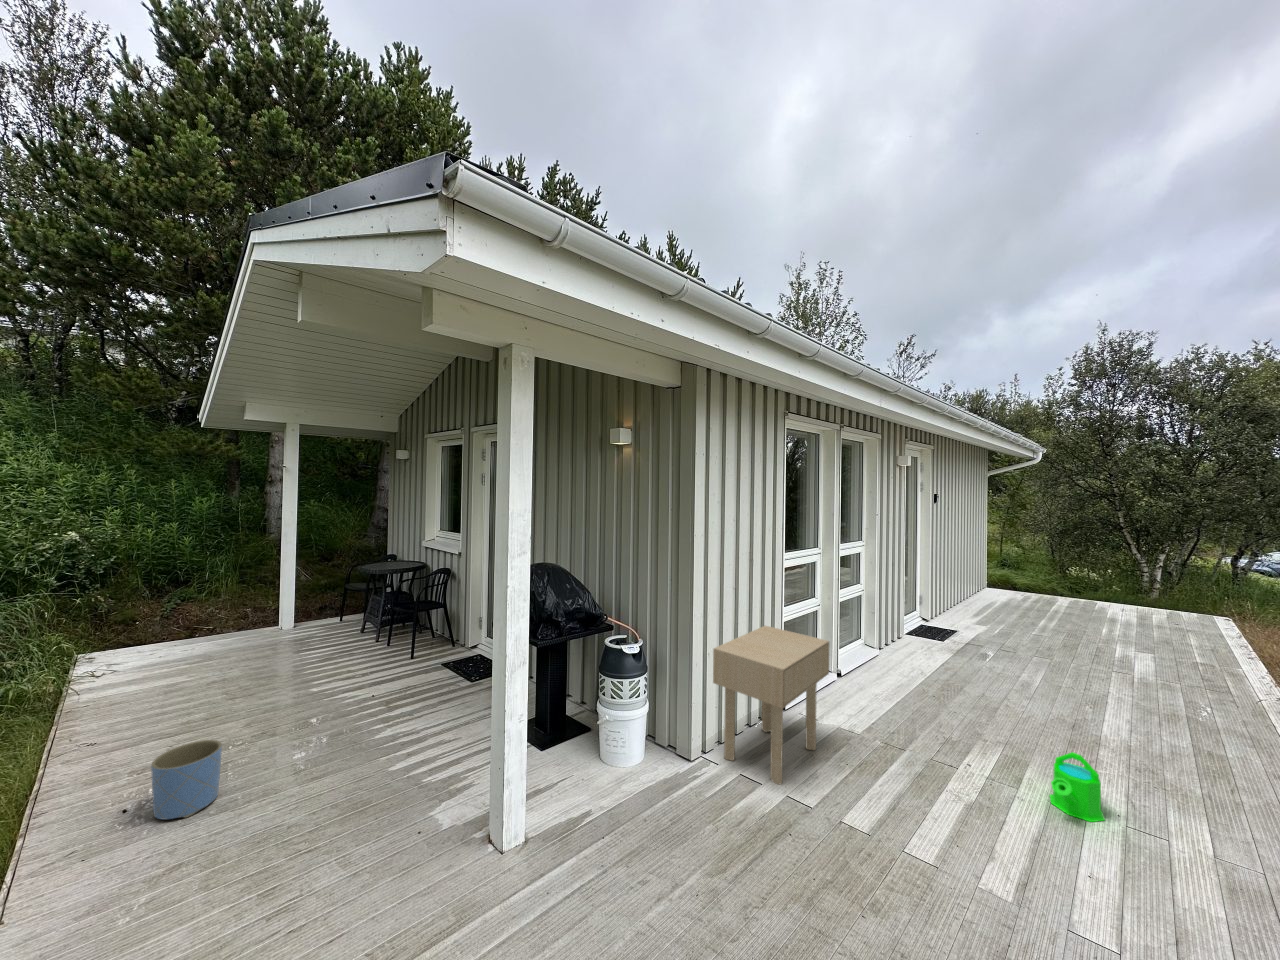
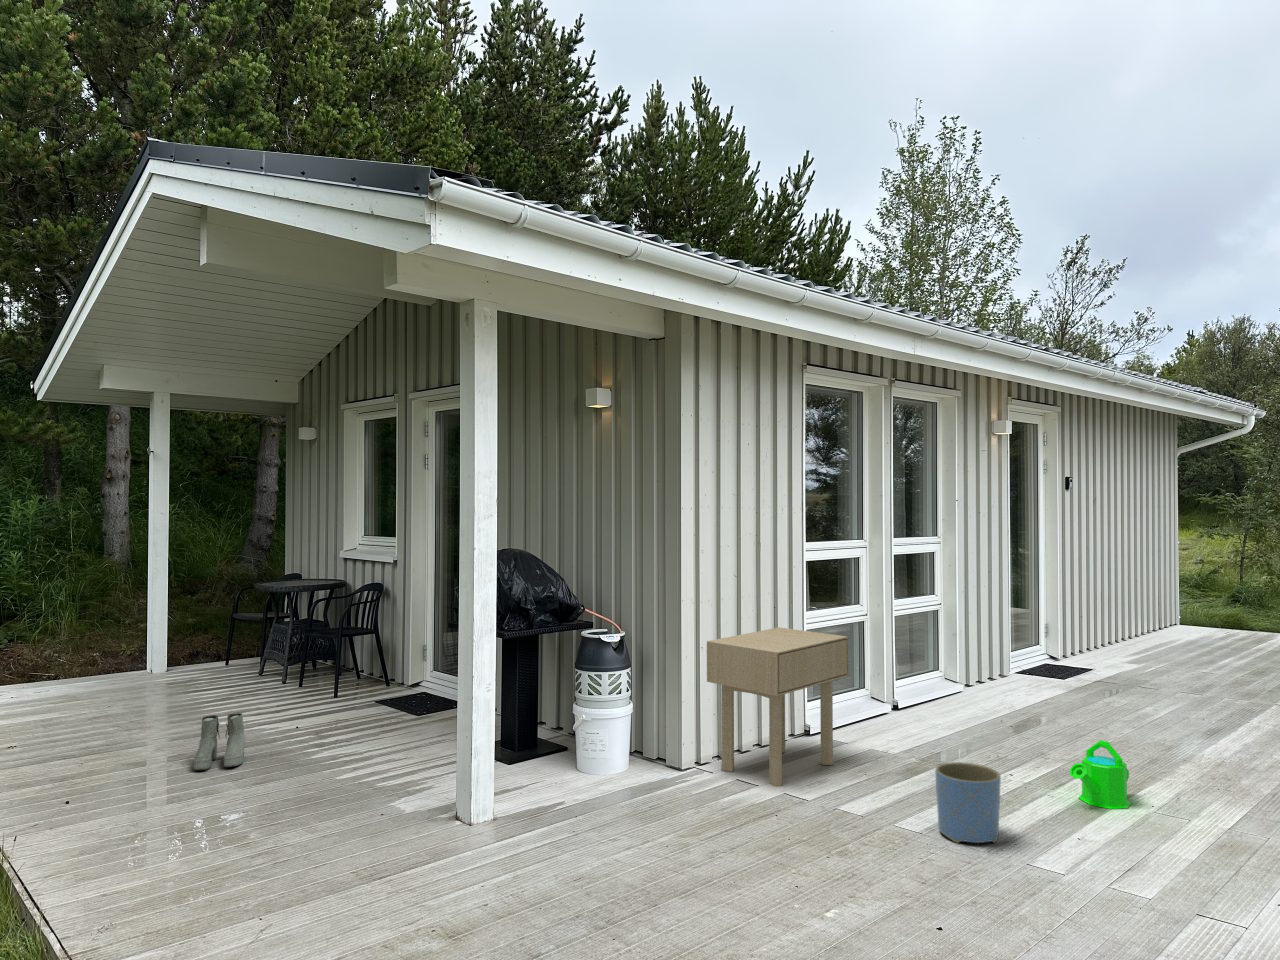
boots: none [259,703,314,763] -> present [194,713,245,771]
planter: present [151,740,222,819] -> present [935,762,1001,843]

